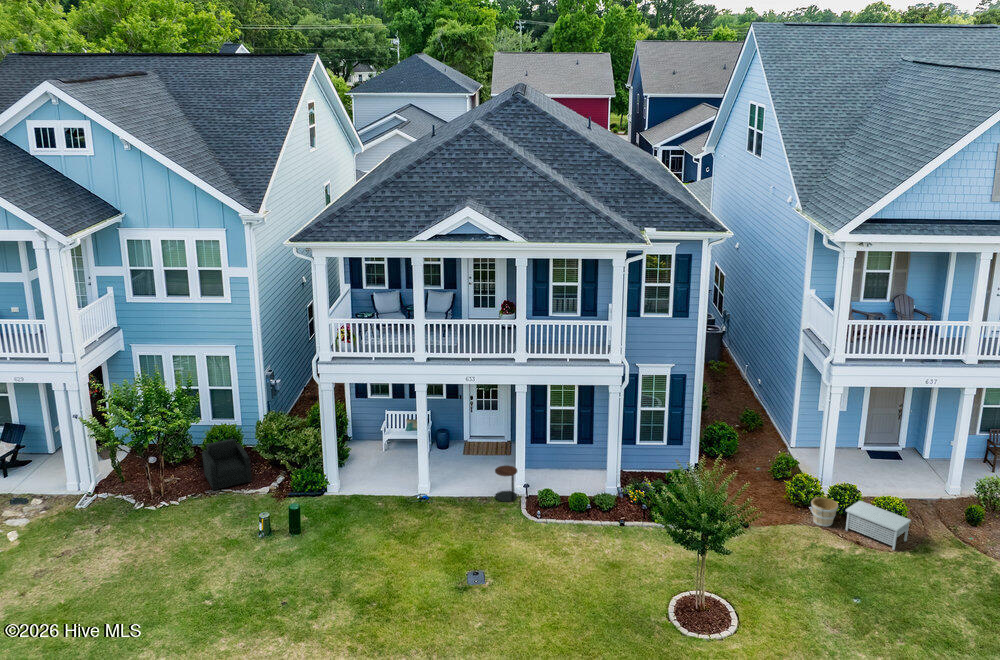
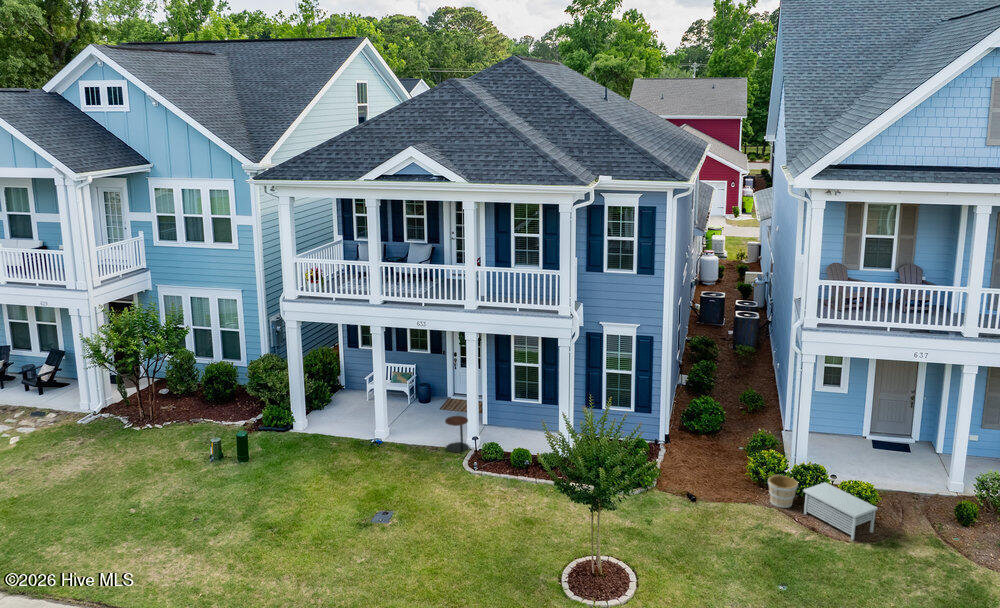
armchair: present [202,439,252,490] -> none [194,374,236,419]

